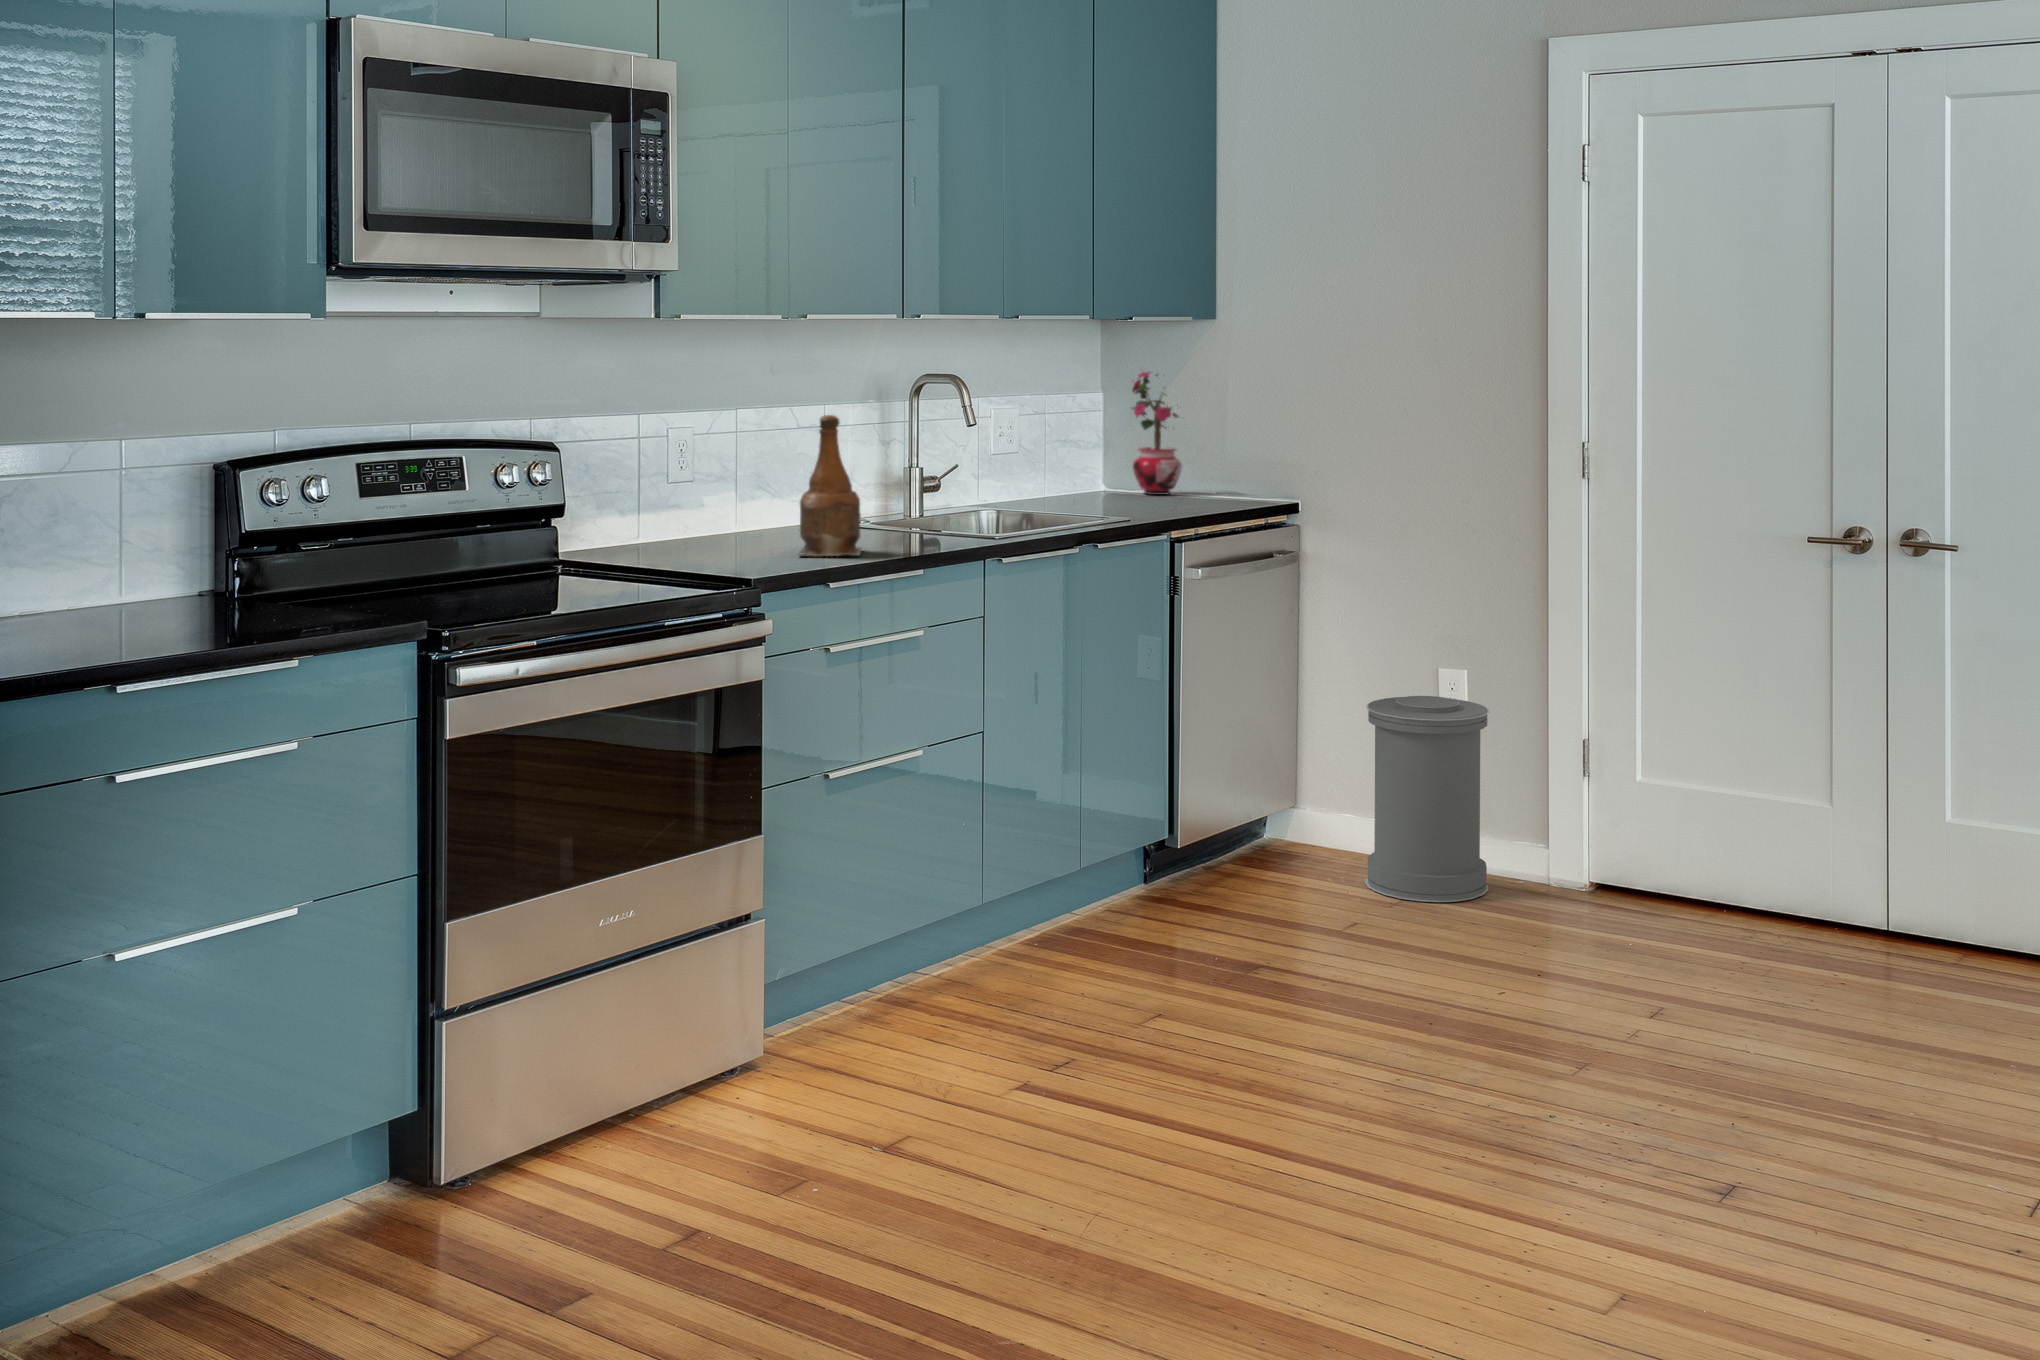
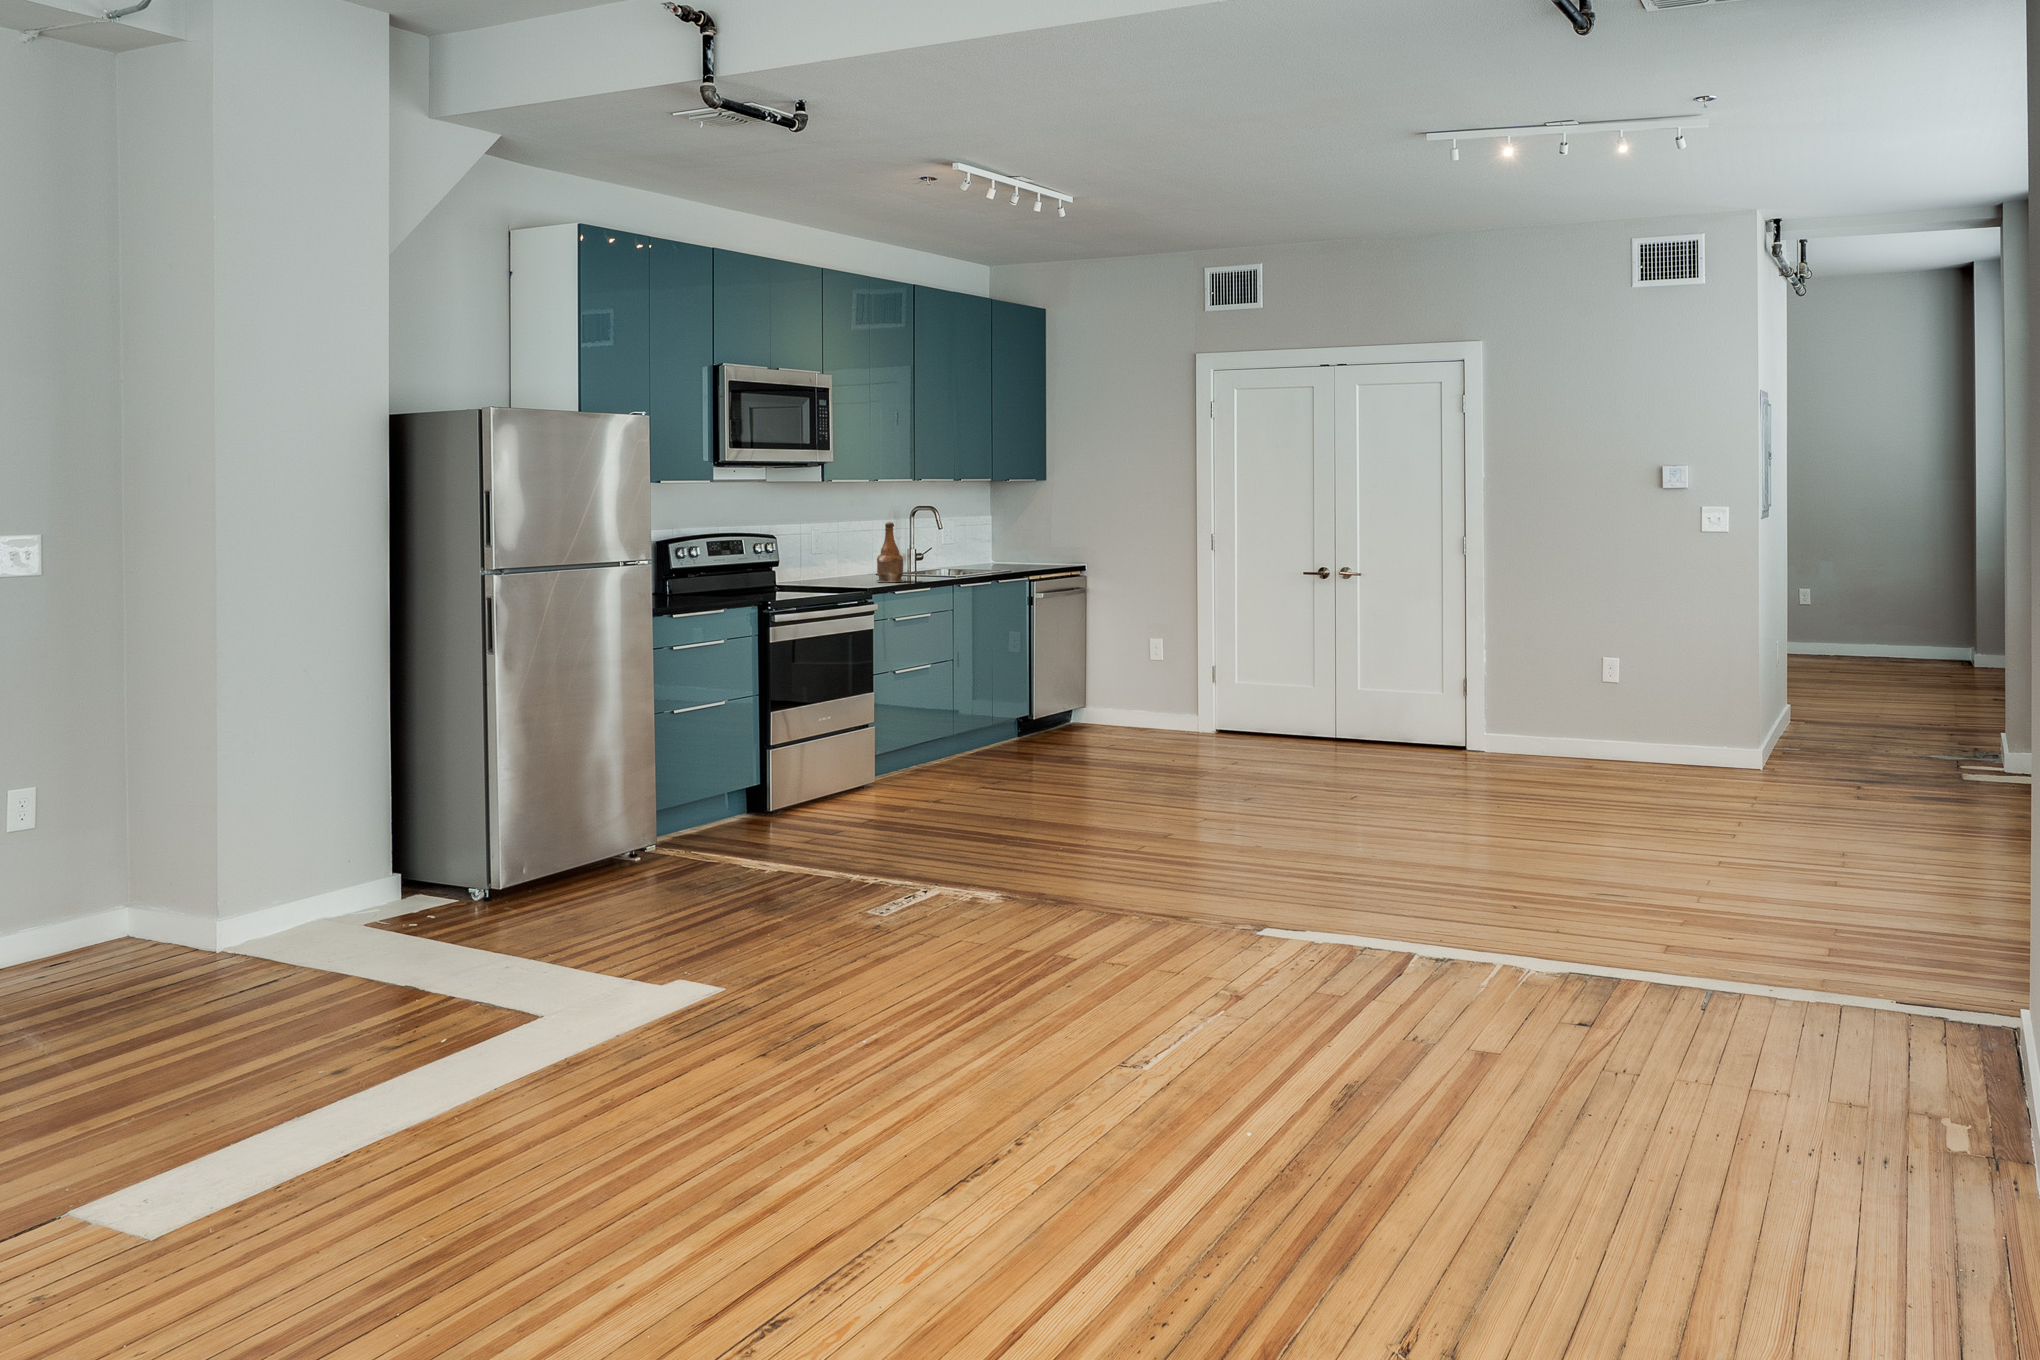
potted plant: present [1132,372,1182,495] -> none [1004,502,1038,563]
trash can: present [1366,696,1489,902] -> none [1119,650,1174,740]

